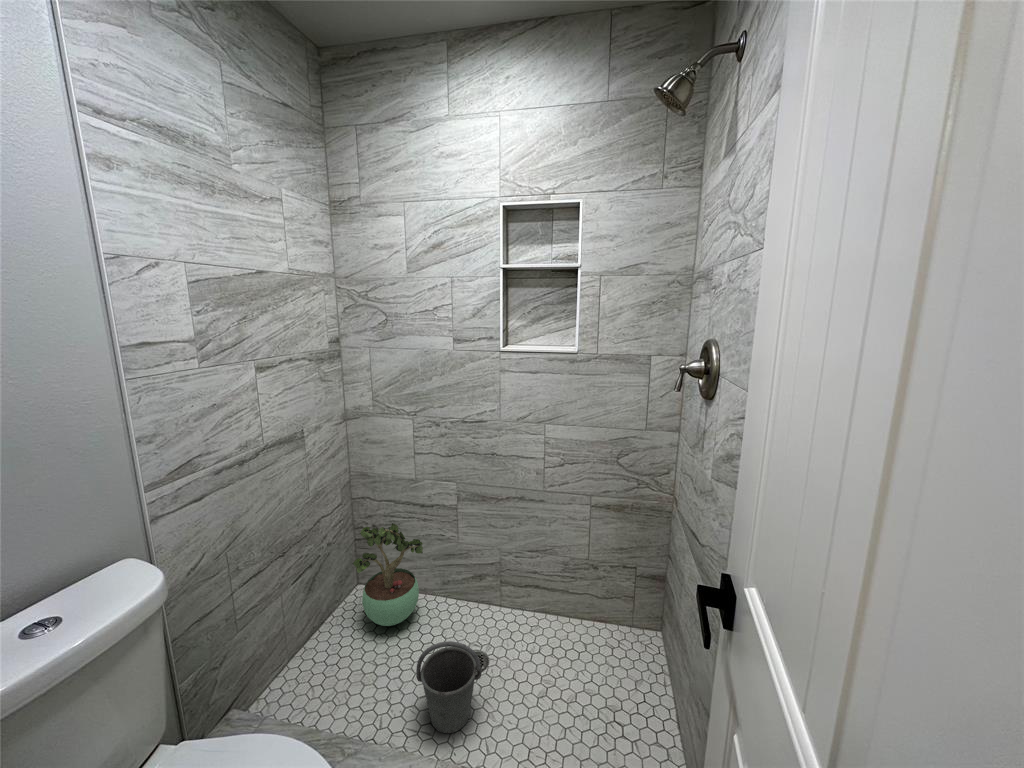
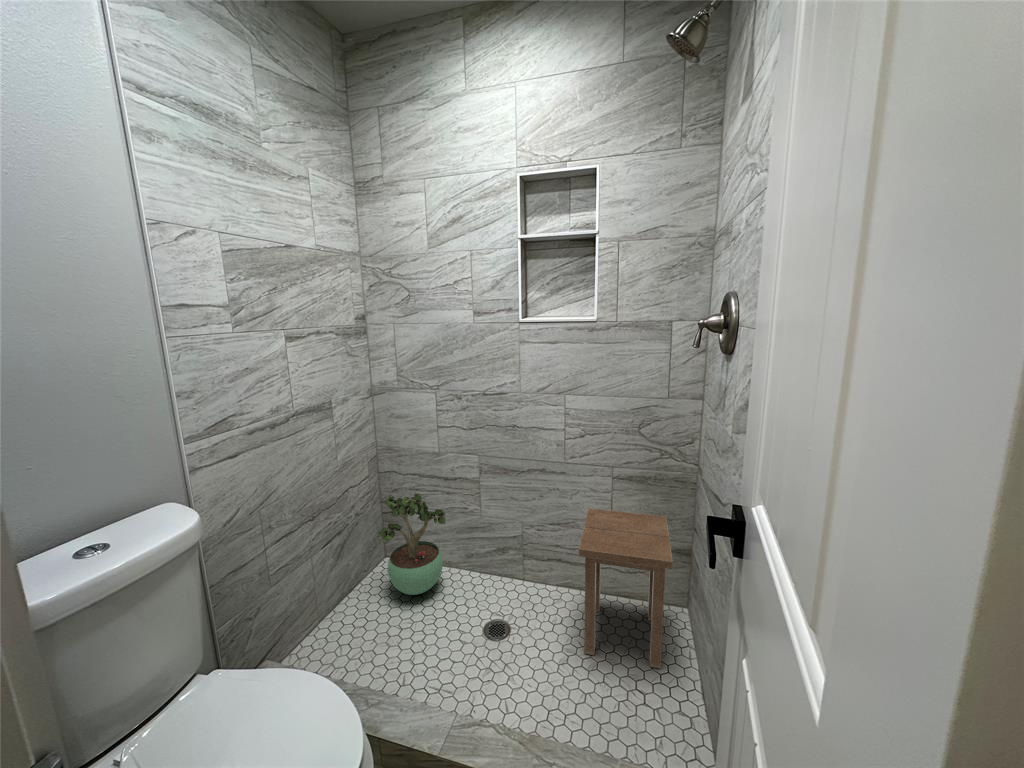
stool: none [559,536,651,698] -> present [579,508,673,668]
bucket: present [416,641,481,733] -> none [438,602,501,692]

